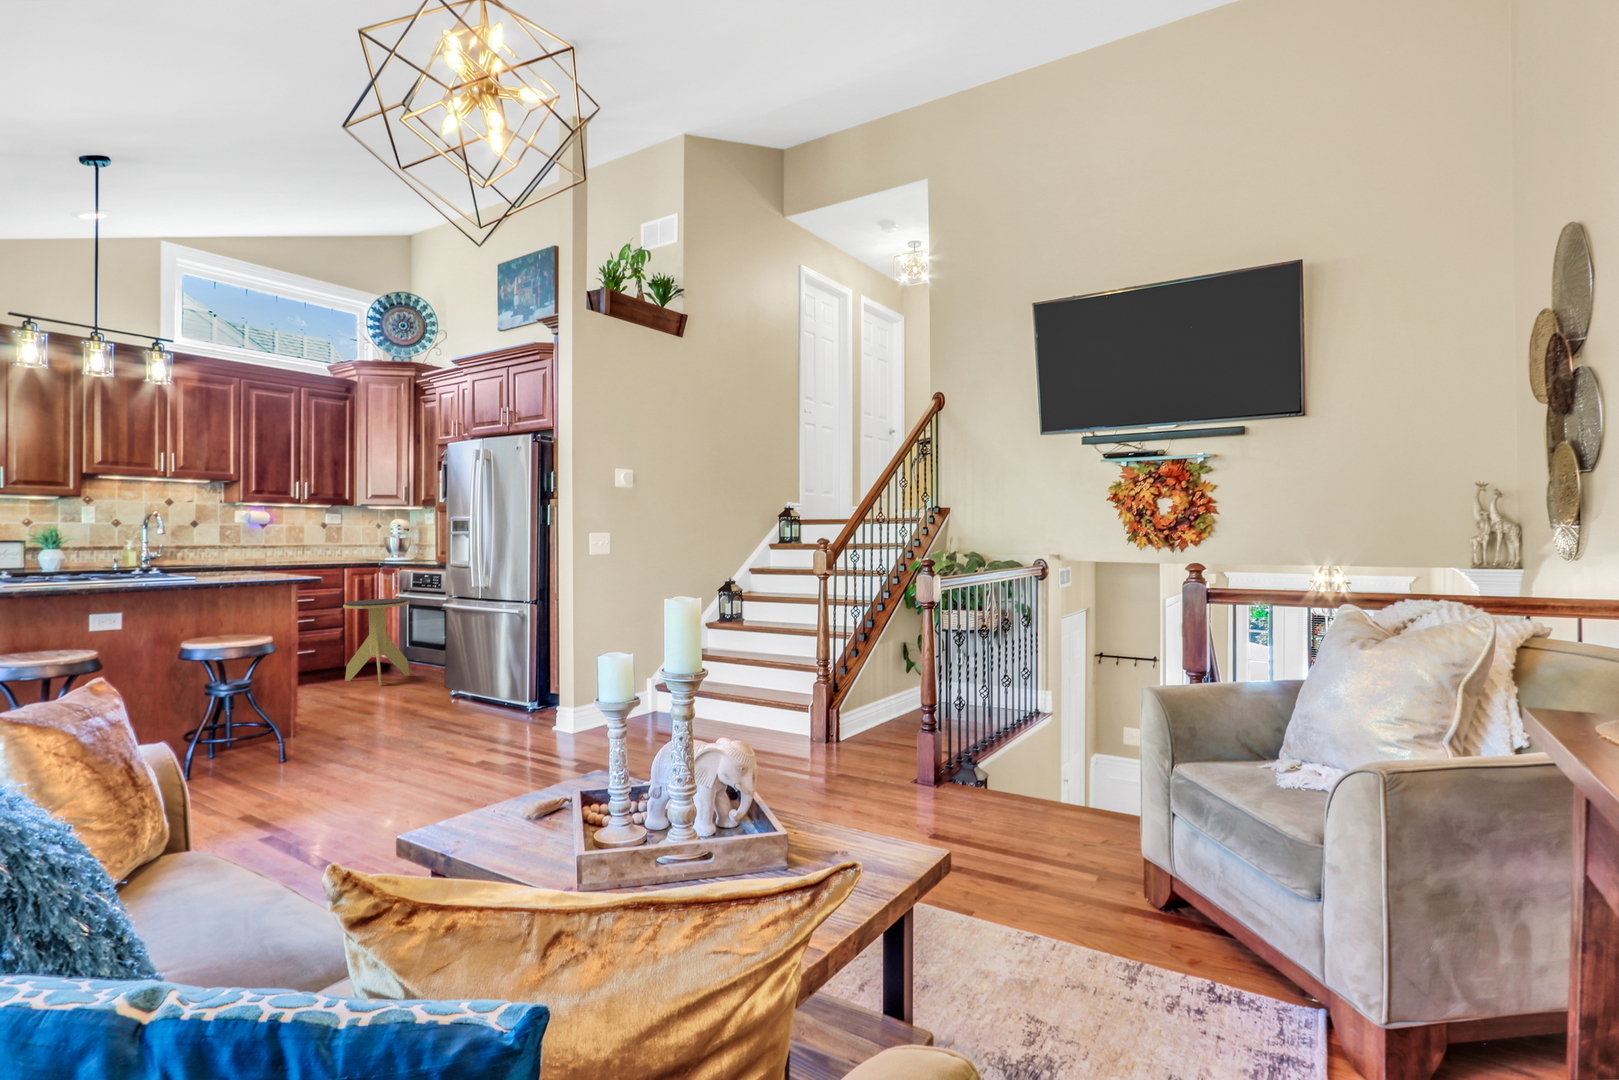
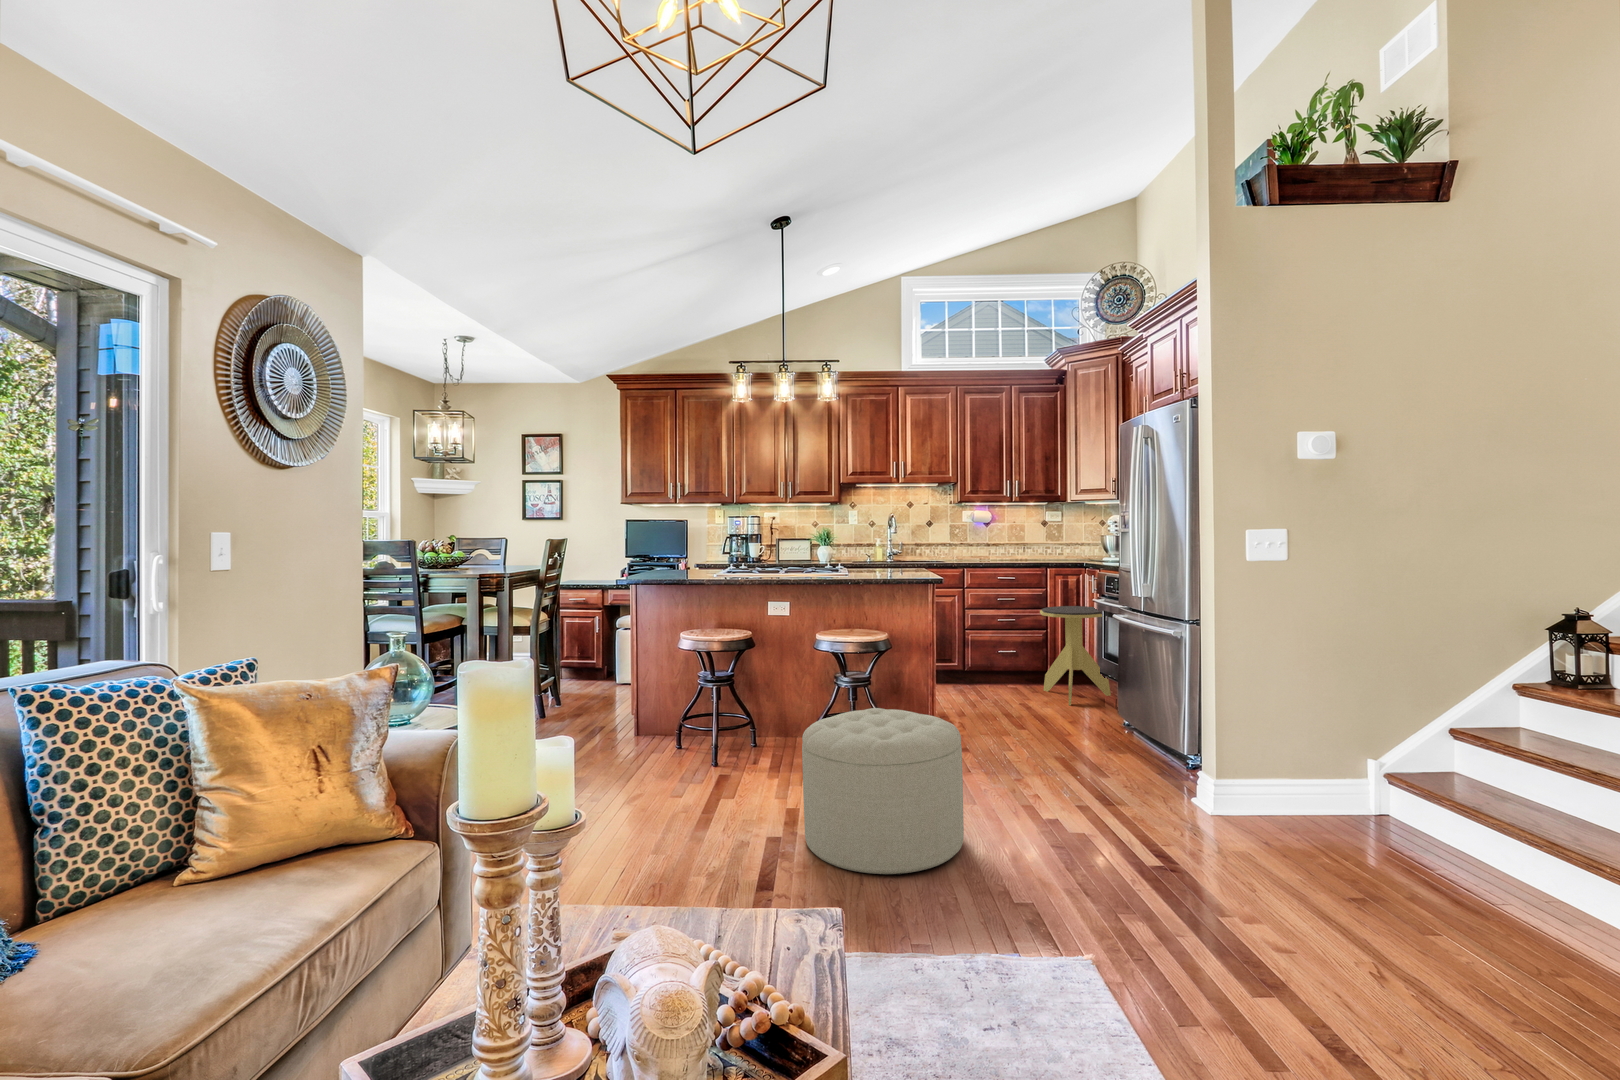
ottoman: none [235,675,392,804] -> present [802,708,964,875]

